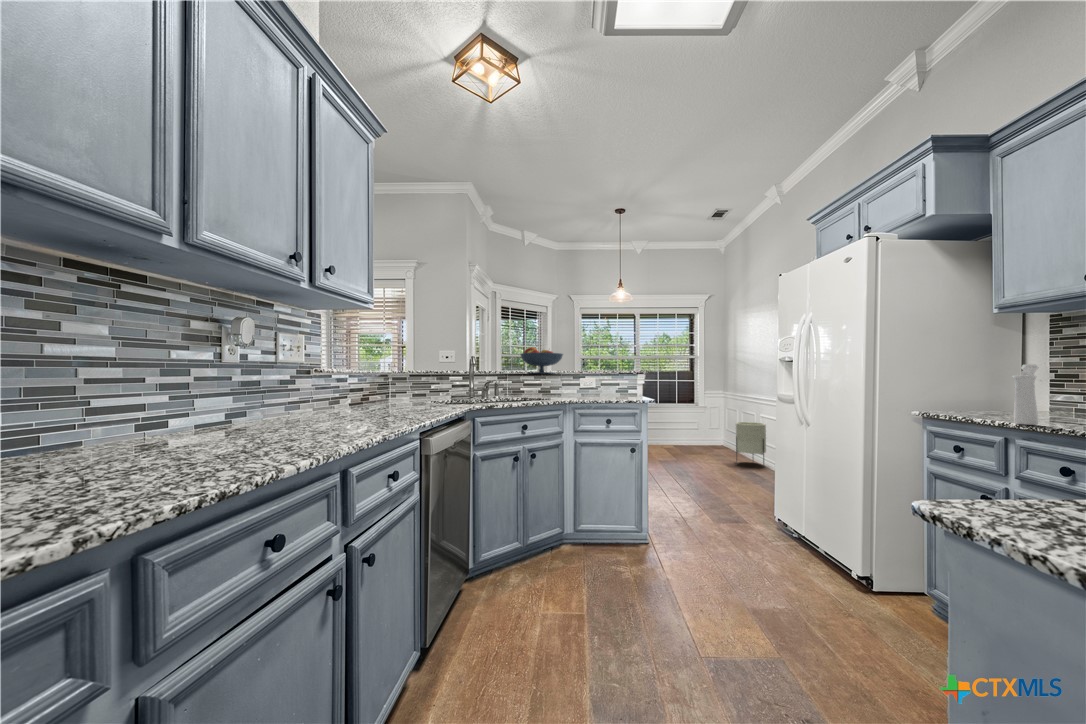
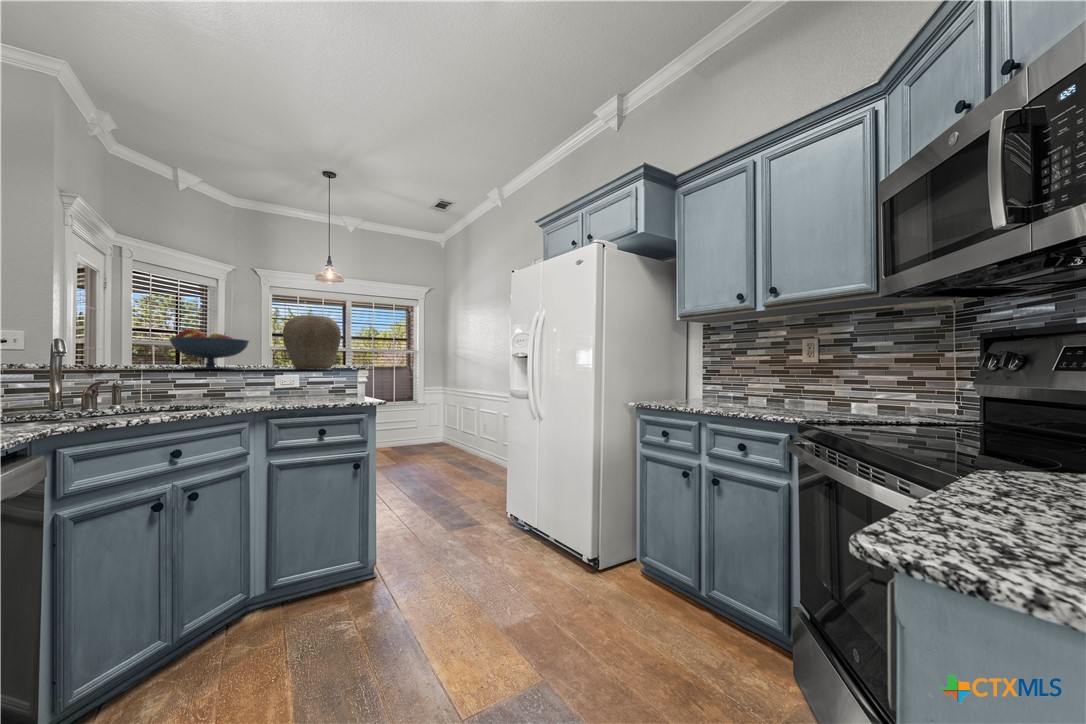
vase: none [584,333,624,374] -> present [283,315,341,369]
pepper mill: present [1013,365,1038,425] -> none [706,362,720,412]
planter: present [736,422,766,465] -> none [453,417,481,462]

